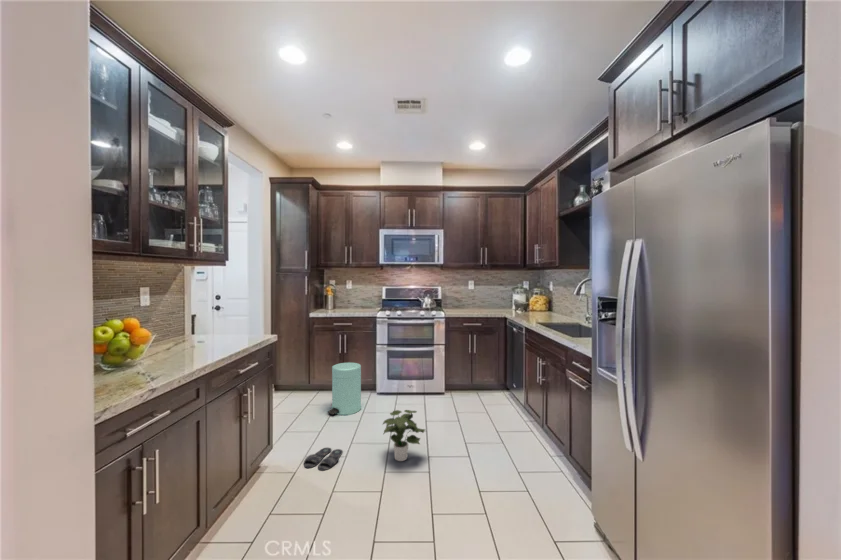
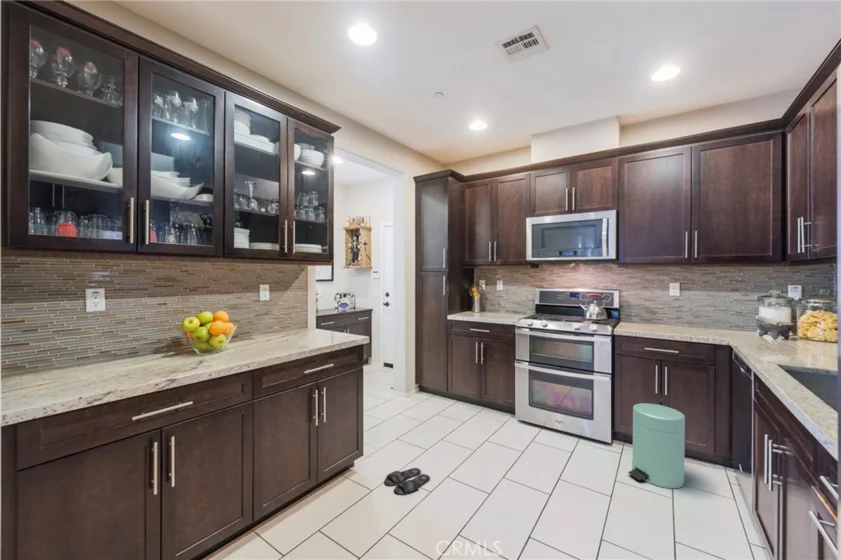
trash can: present [328,362,361,415] -> present [628,403,685,488]
potted plant: present [383,410,425,461] -> none [464,450,523,522]

